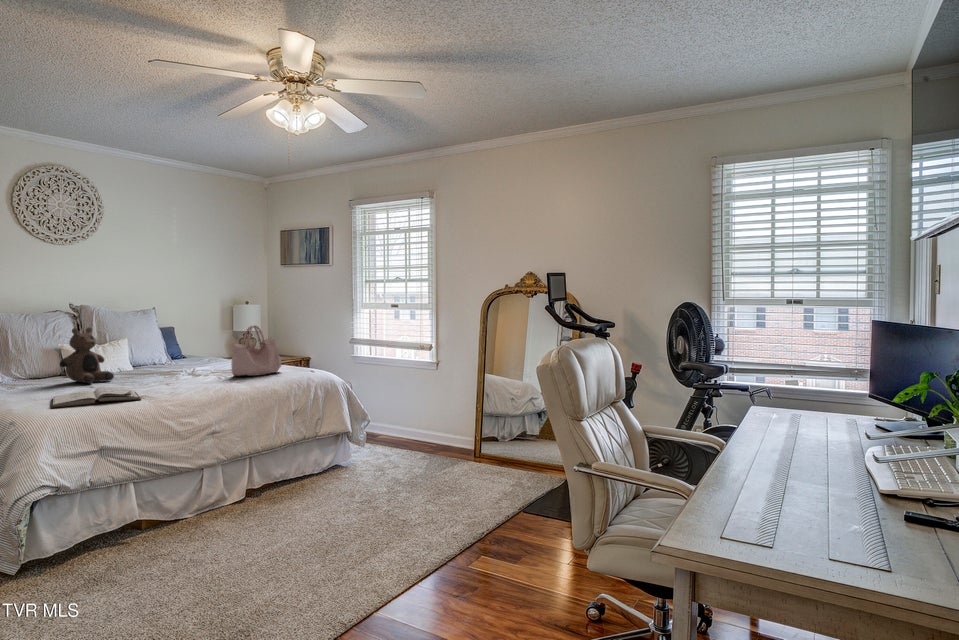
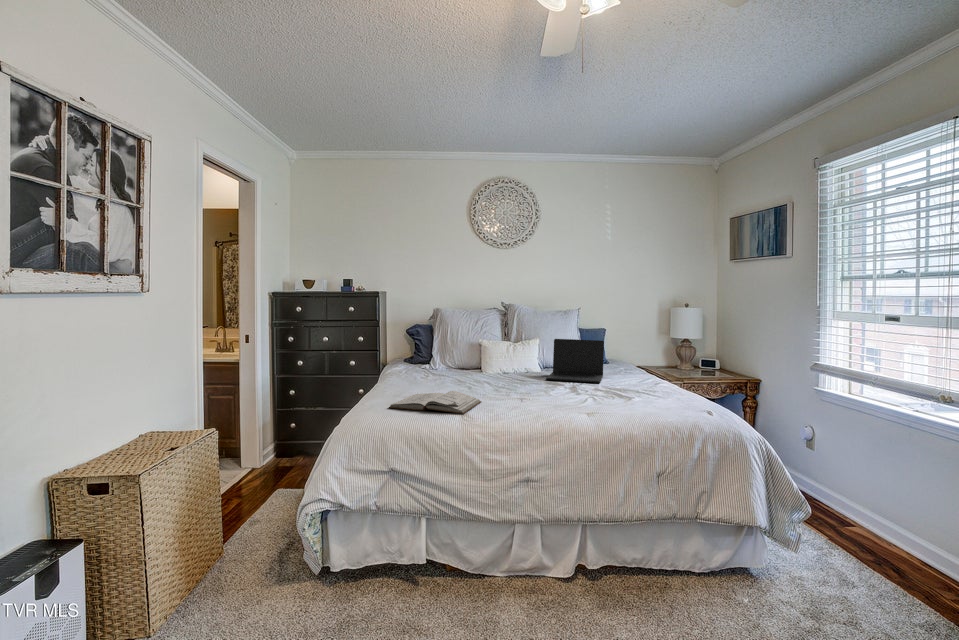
handbag: present [231,325,281,376] -> none [602,336,671,402]
teddy bear: present [60,327,114,383] -> none [456,327,498,383]
laptop: none [153,334,210,373] -> present [547,339,604,383]

